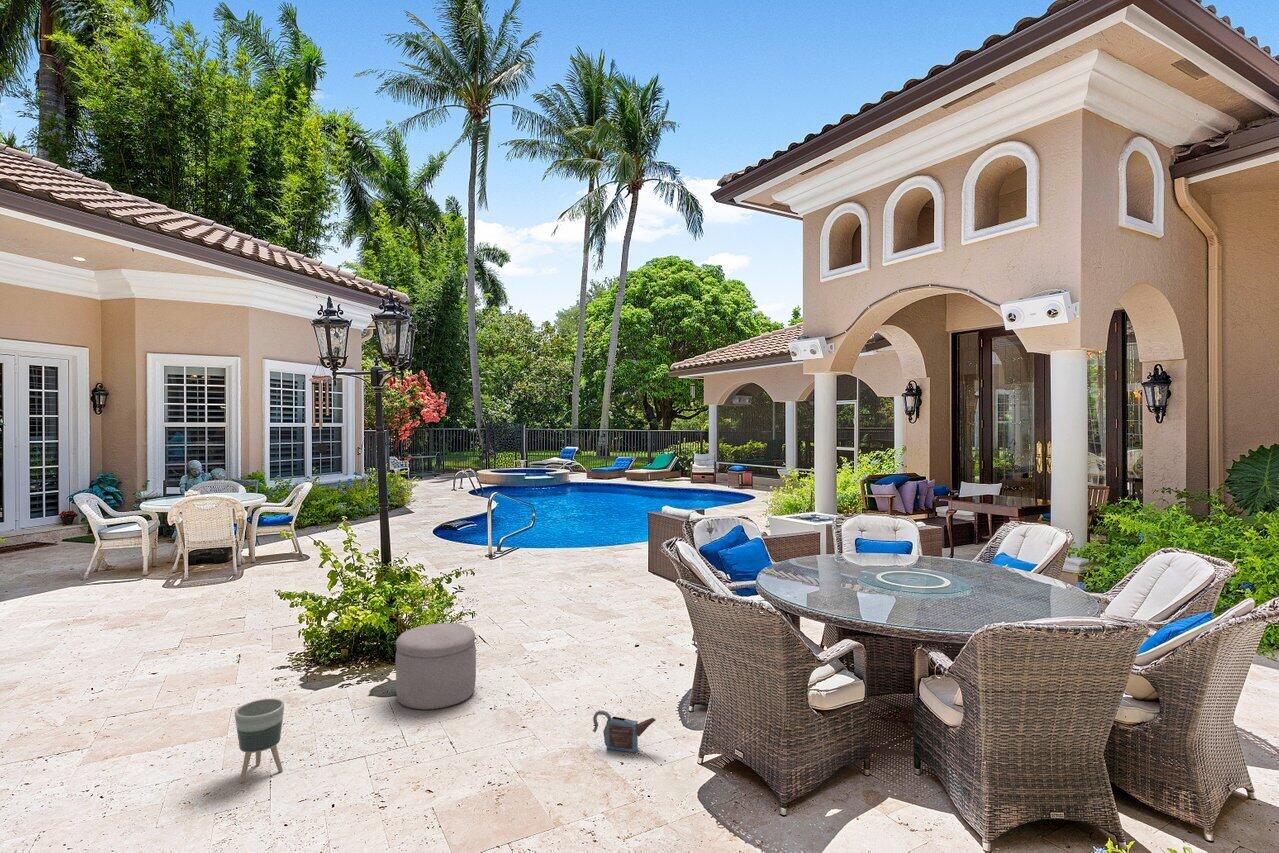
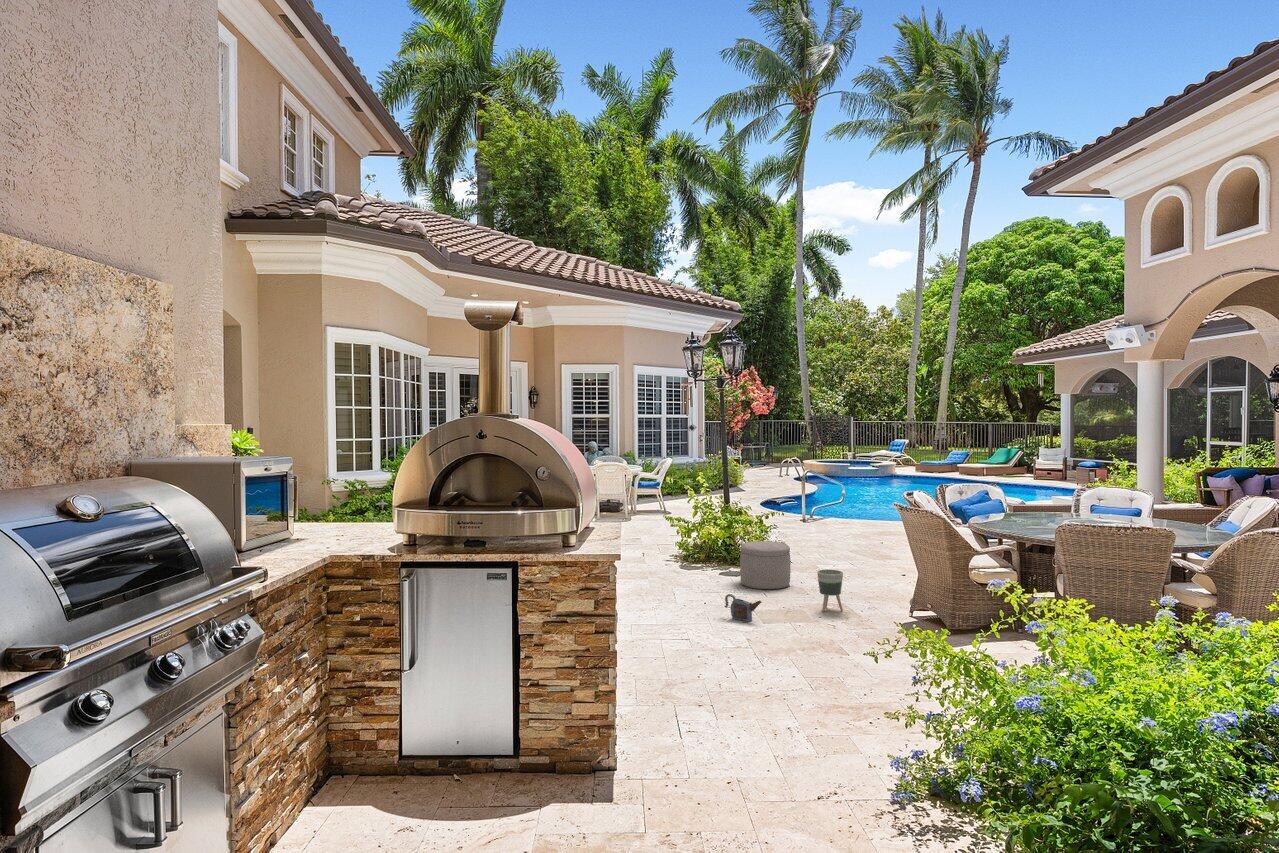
planter: present [235,699,284,783] -> present [817,569,843,612]
watering can: present [593,711,656,752] -> present [725,594,762,622]

